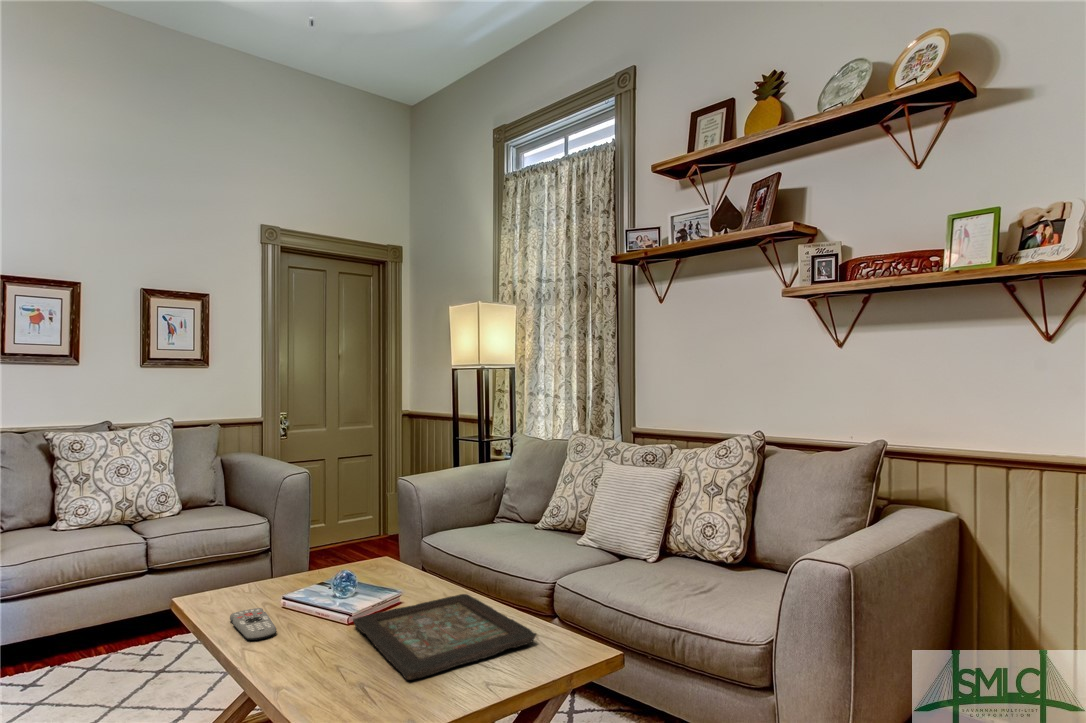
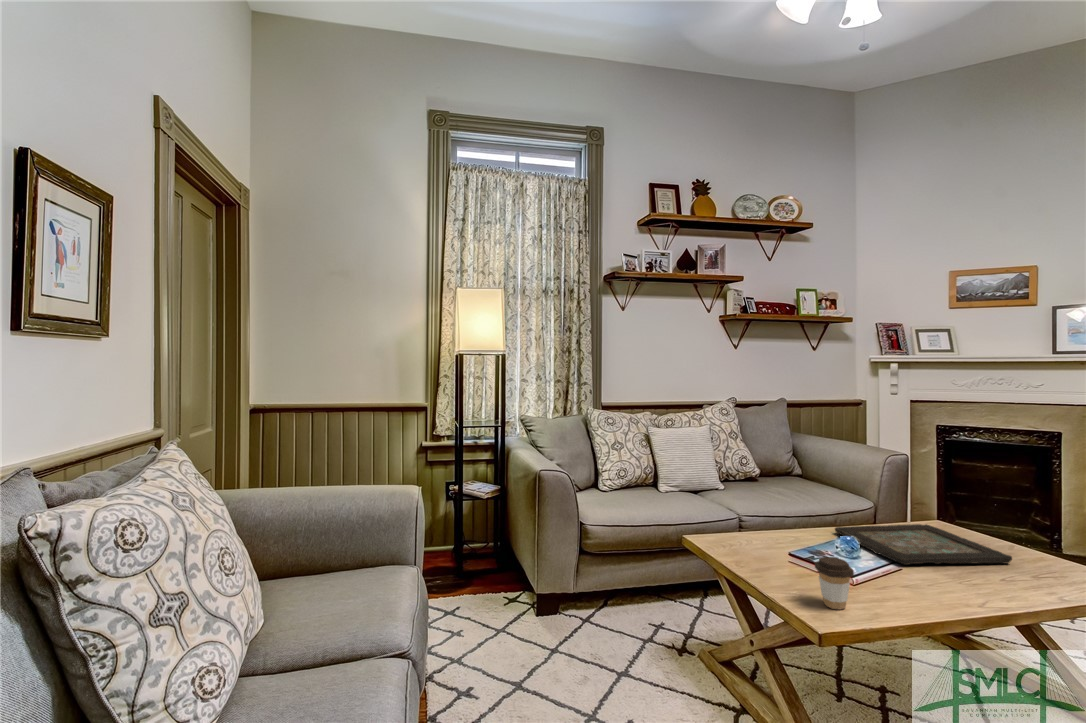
coffee cup: none [213,560,244,608] -> present [815,557,854,609]
remote control: present [230,608,276,640] -> none [867,585,947,606]

